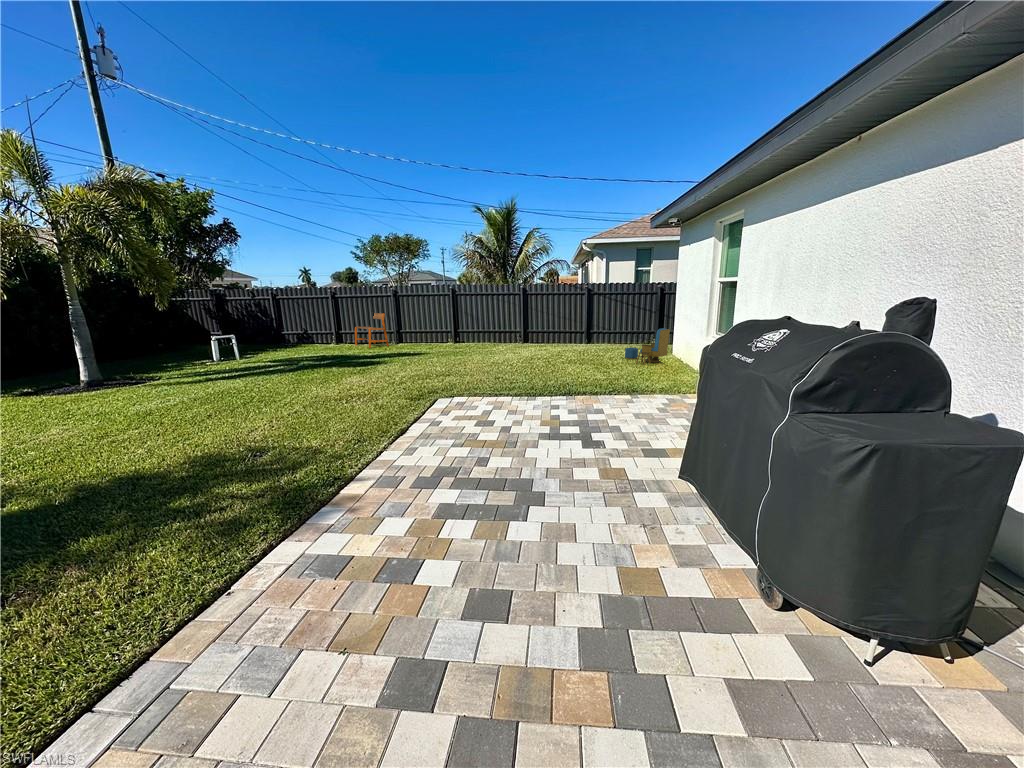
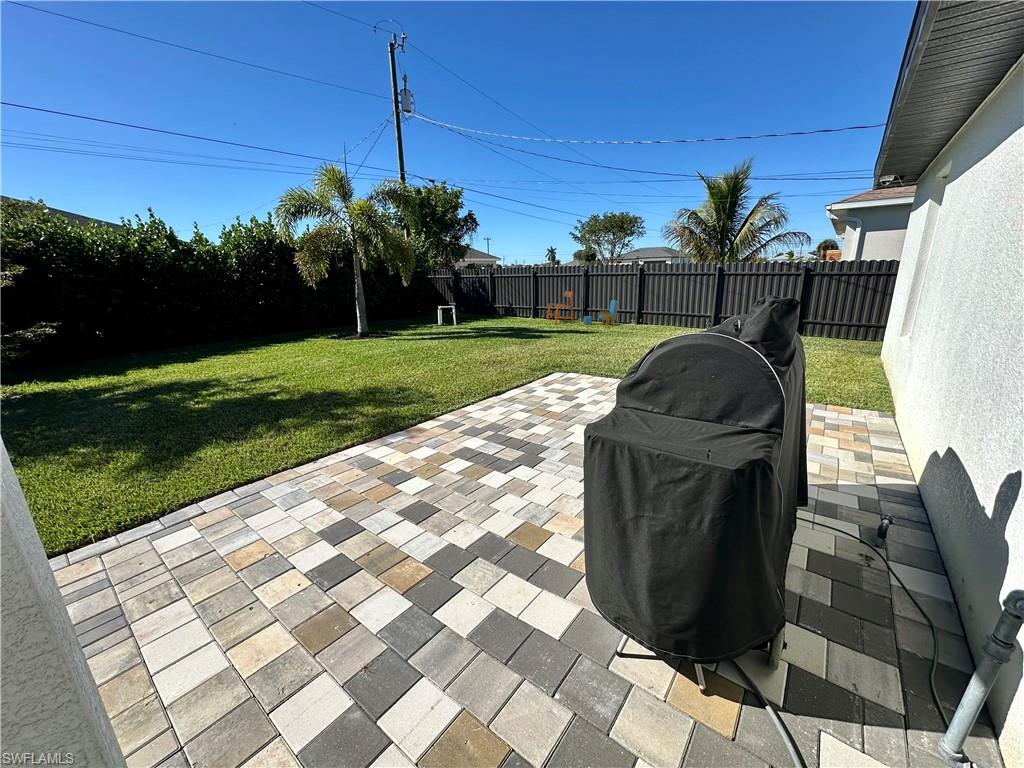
armchair: present [625,328,670,365] -> present [583,300,618,326]

